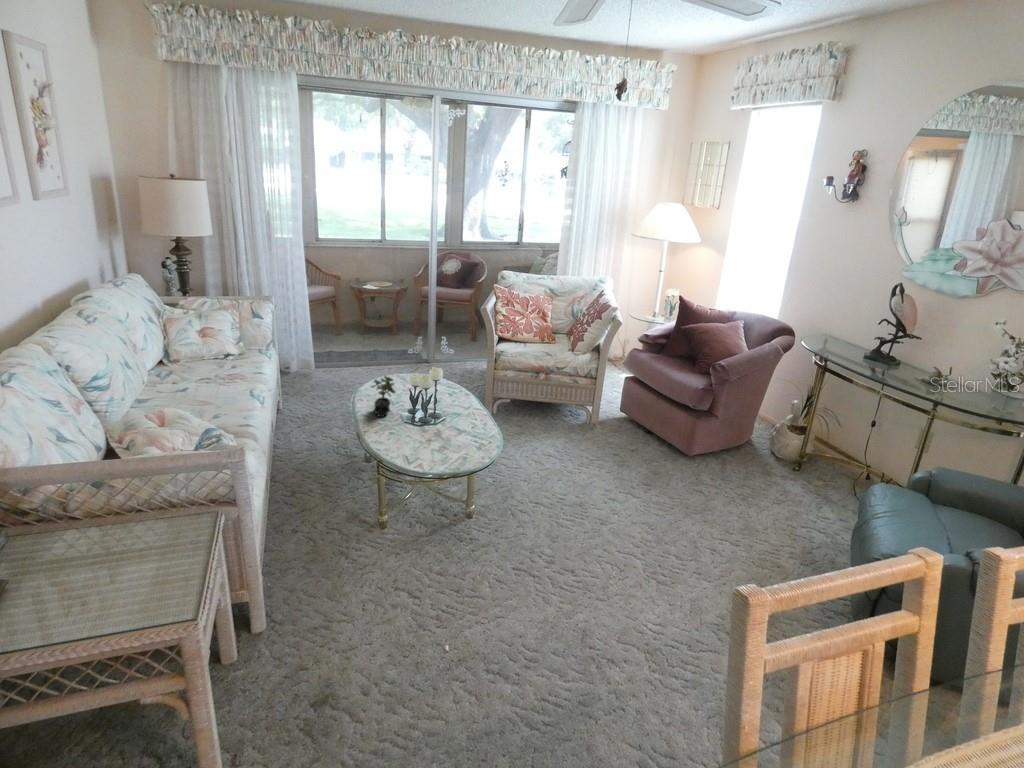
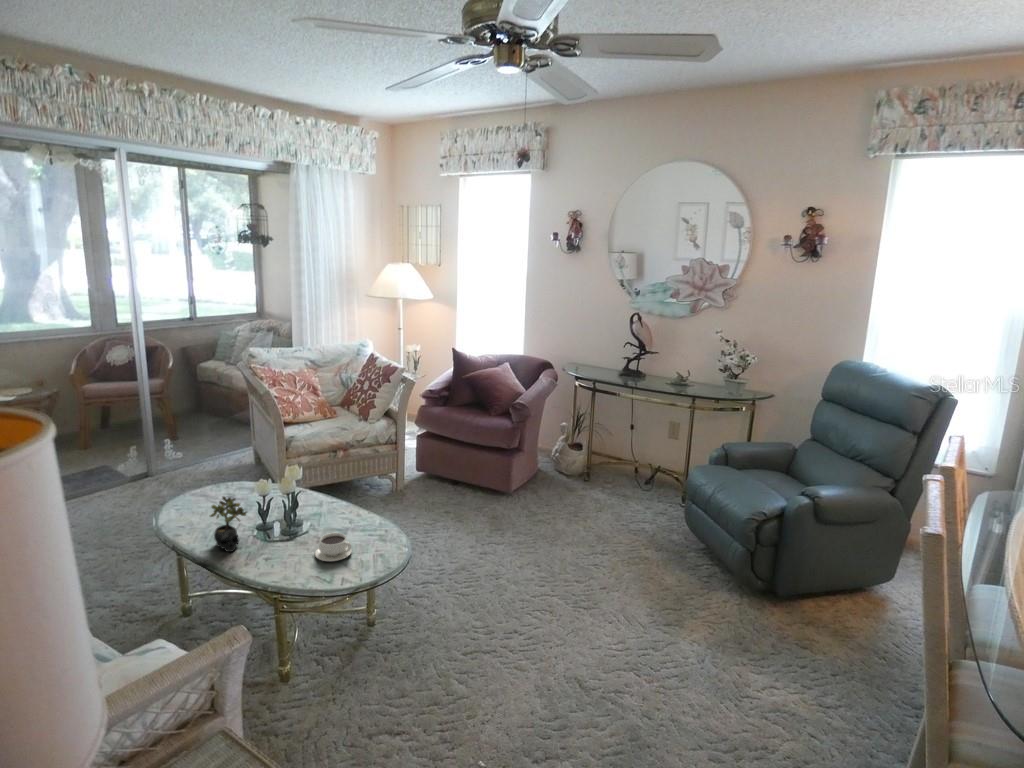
teacup: none [426,423,455,445] -> present [315,533,352,561]

